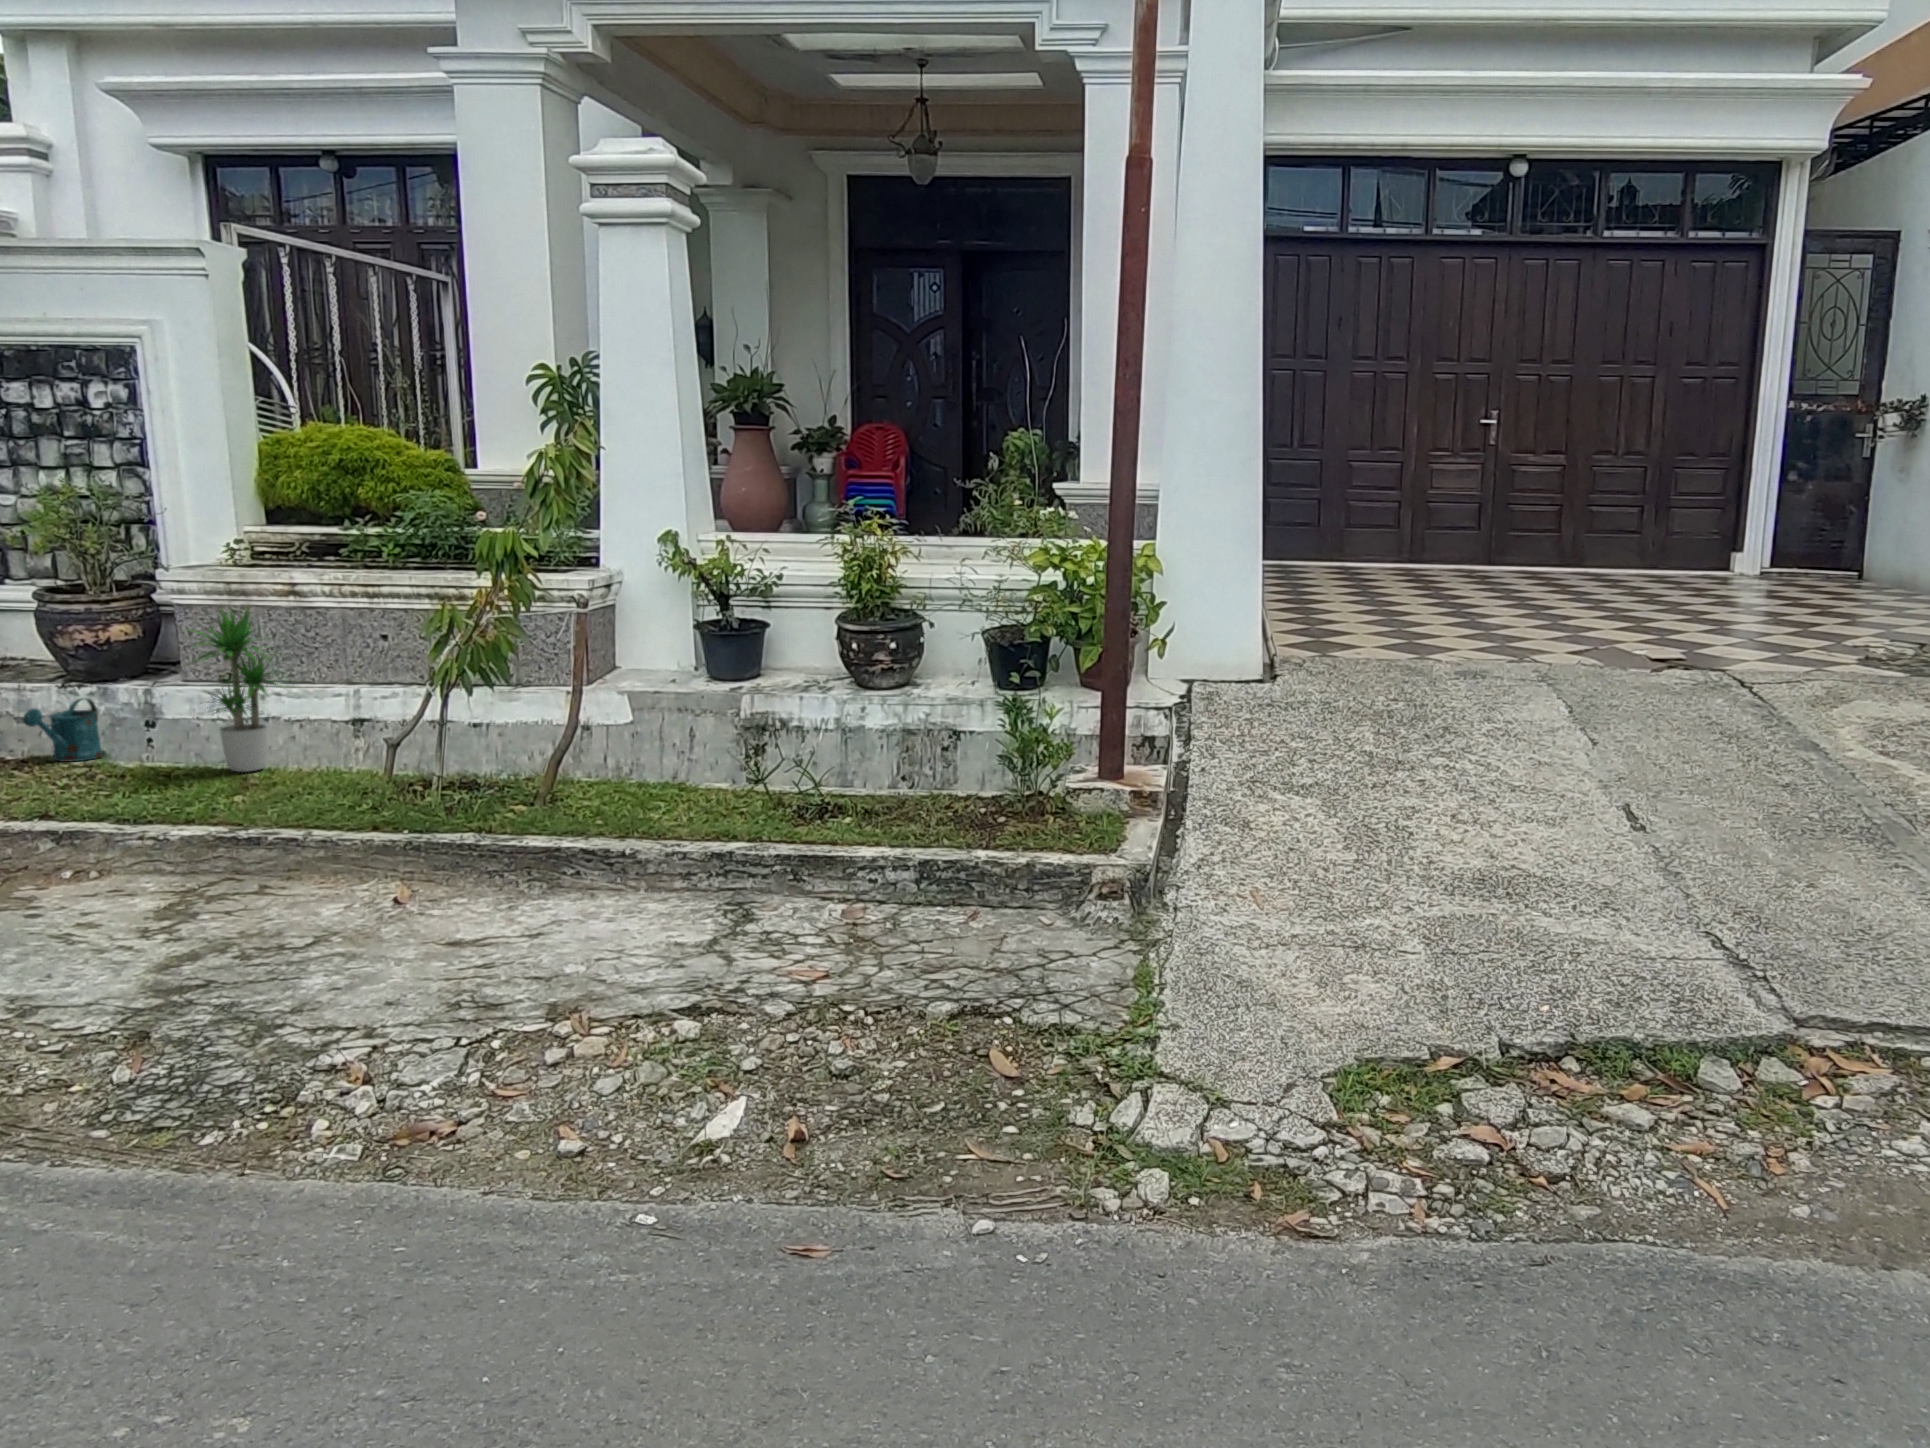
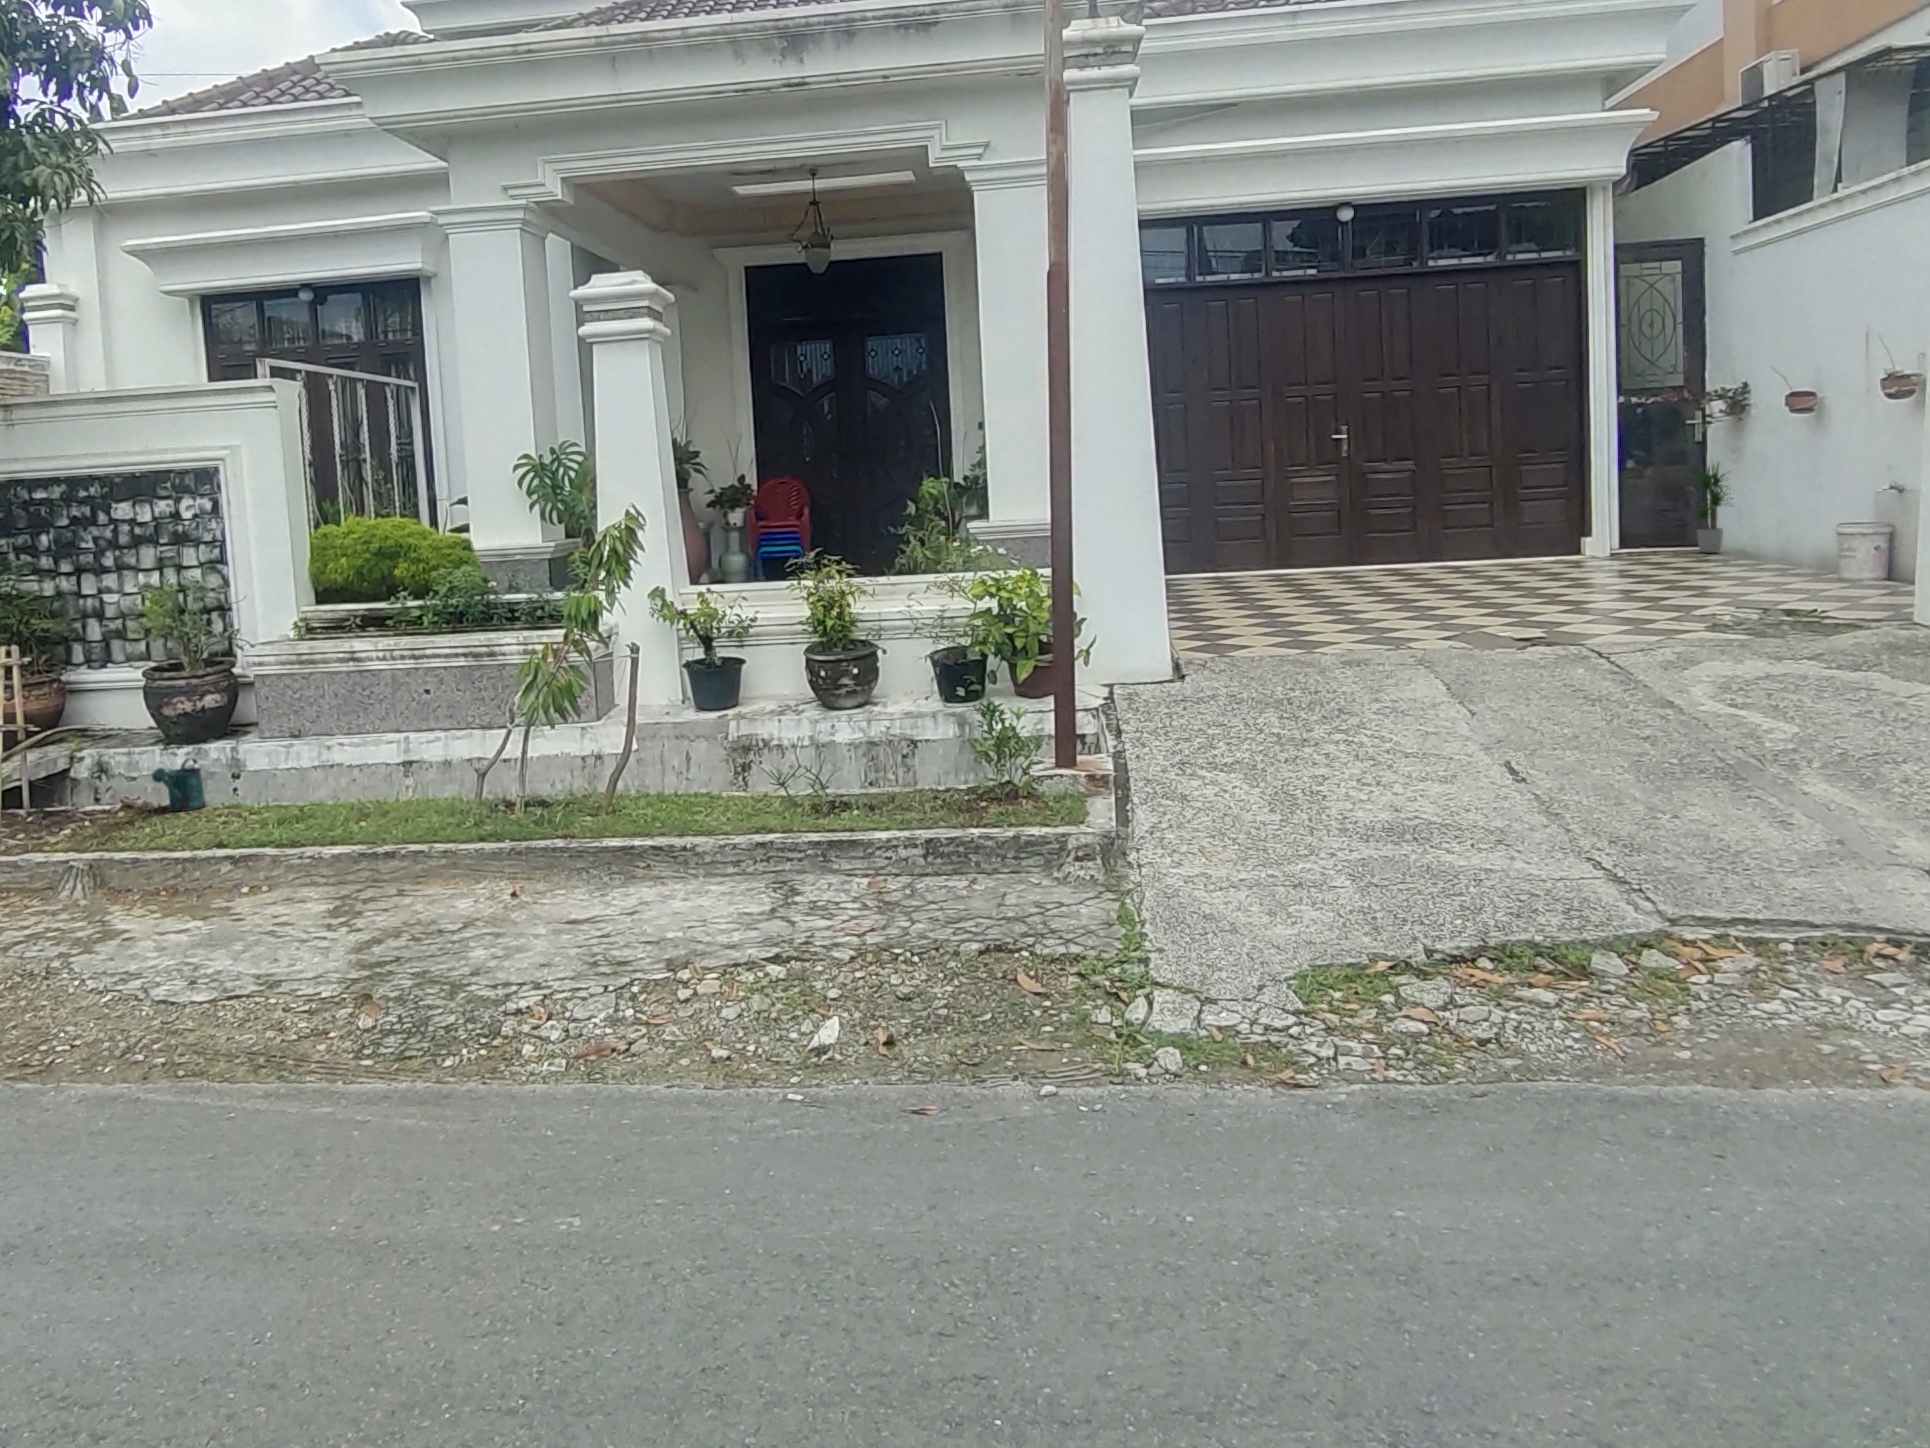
potted plant: present [186,607,281,772] -> present [1693,464,1733,553]

